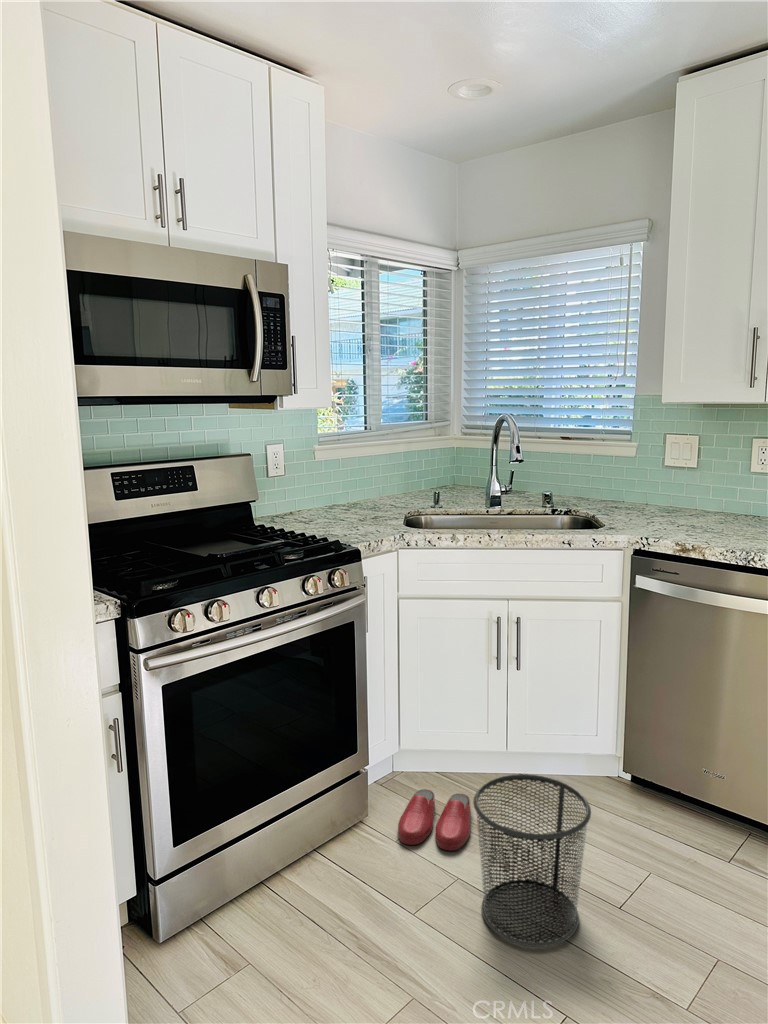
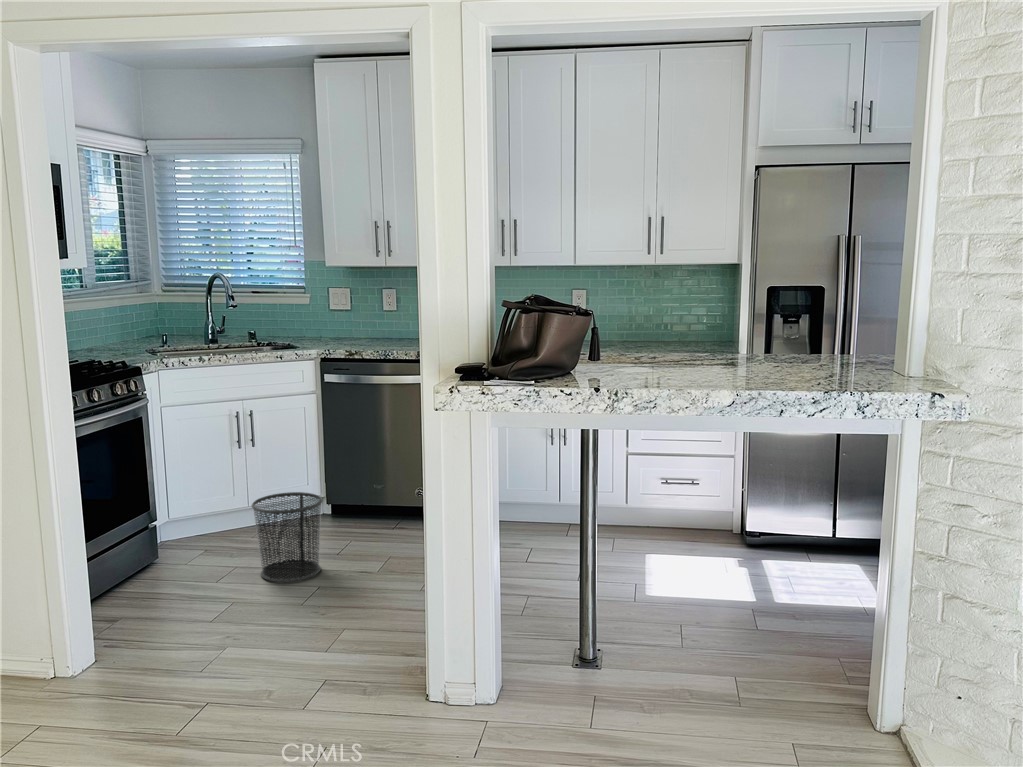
slippers: present [398,789,470,851] -> none [184,538,237,567]

